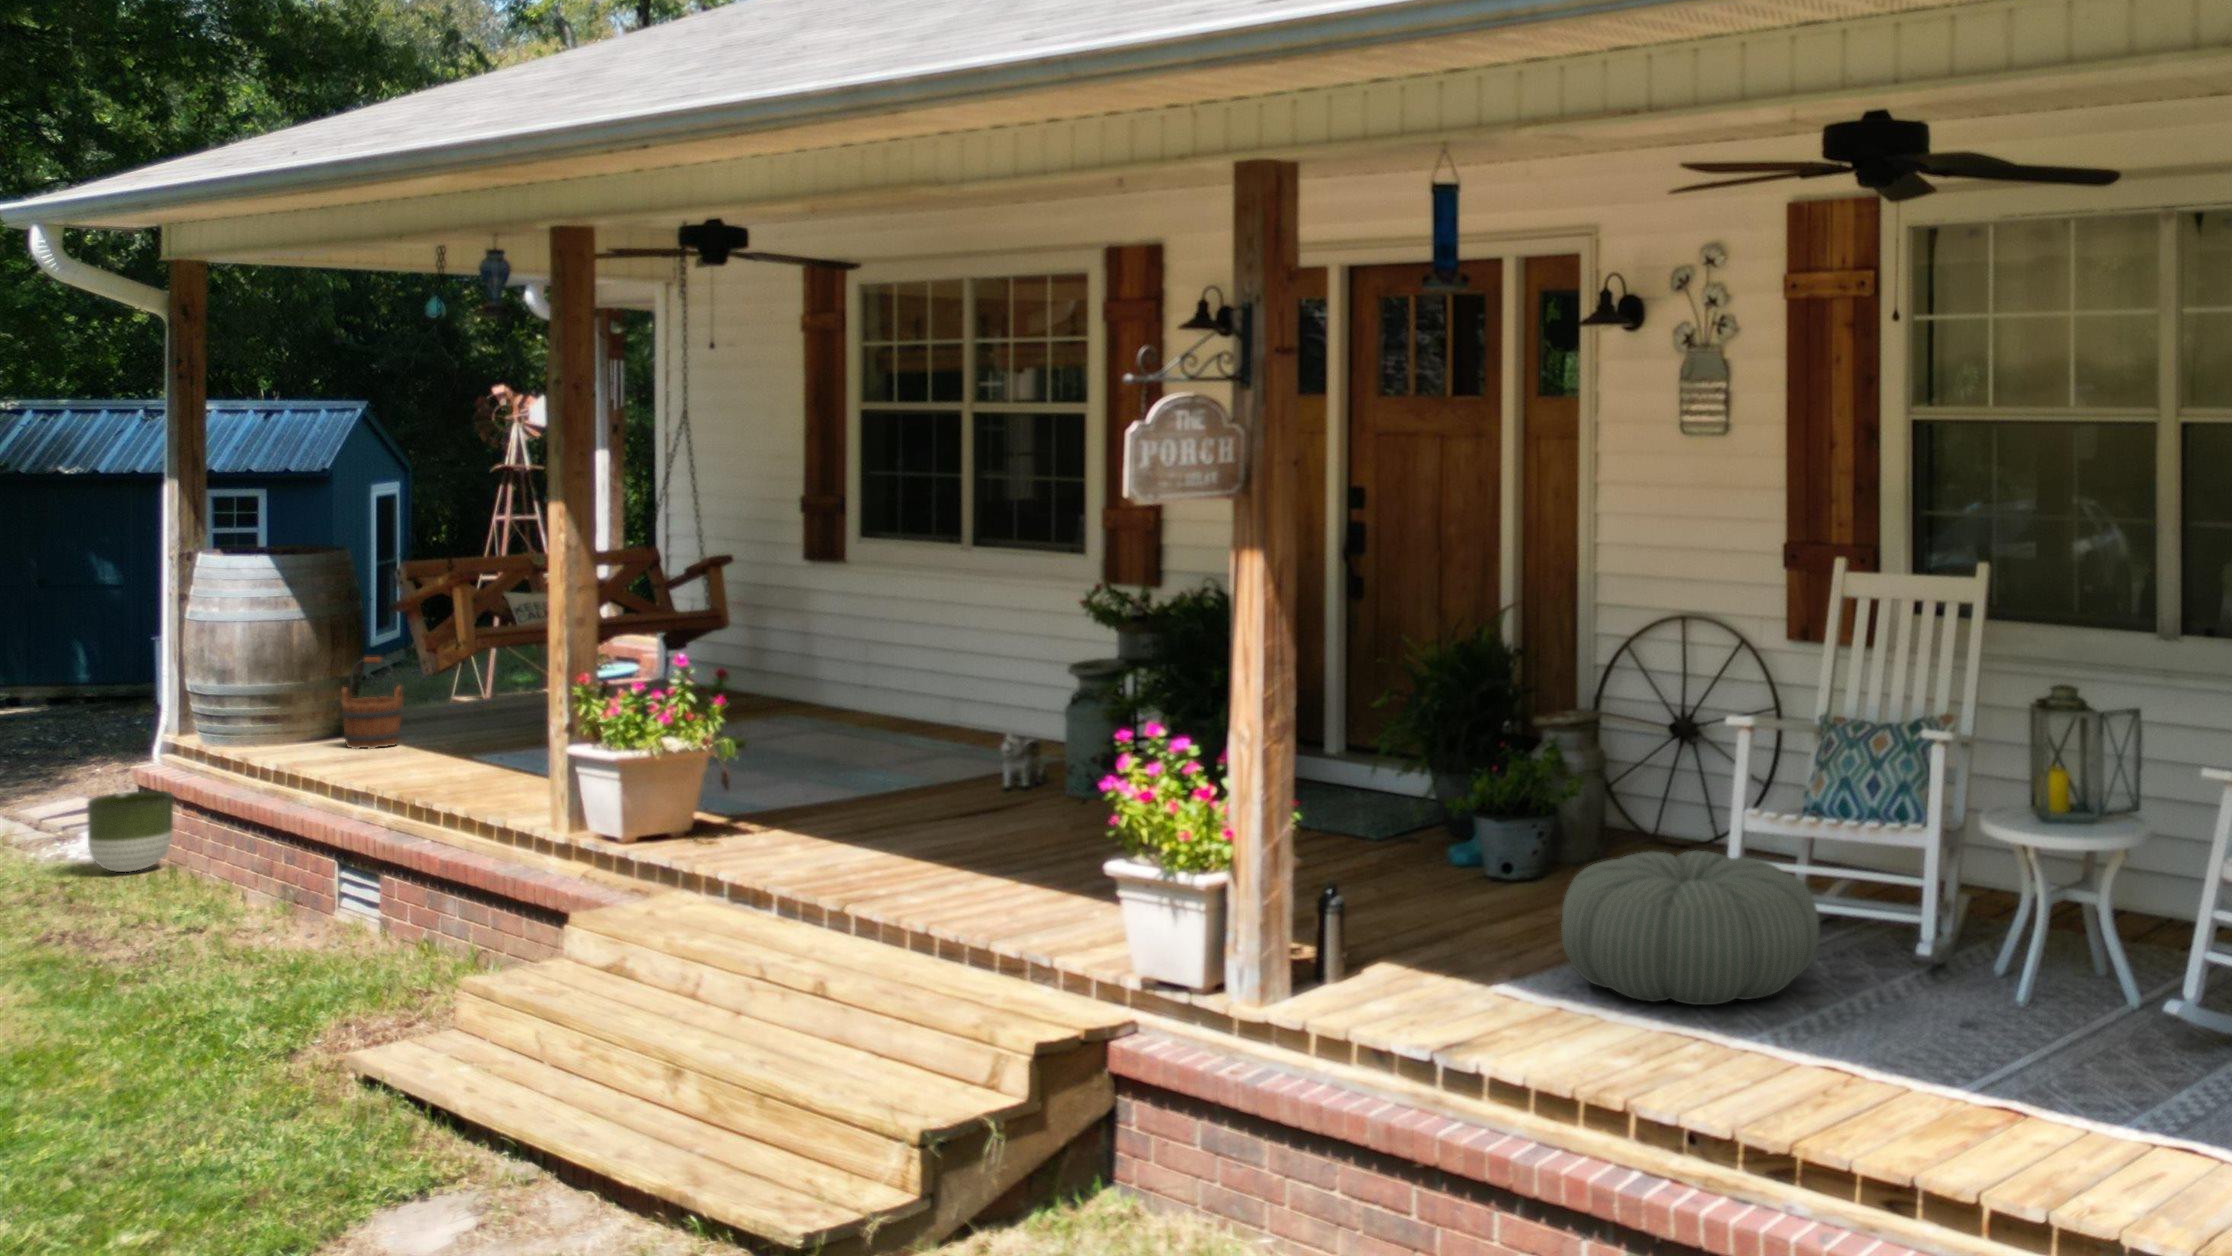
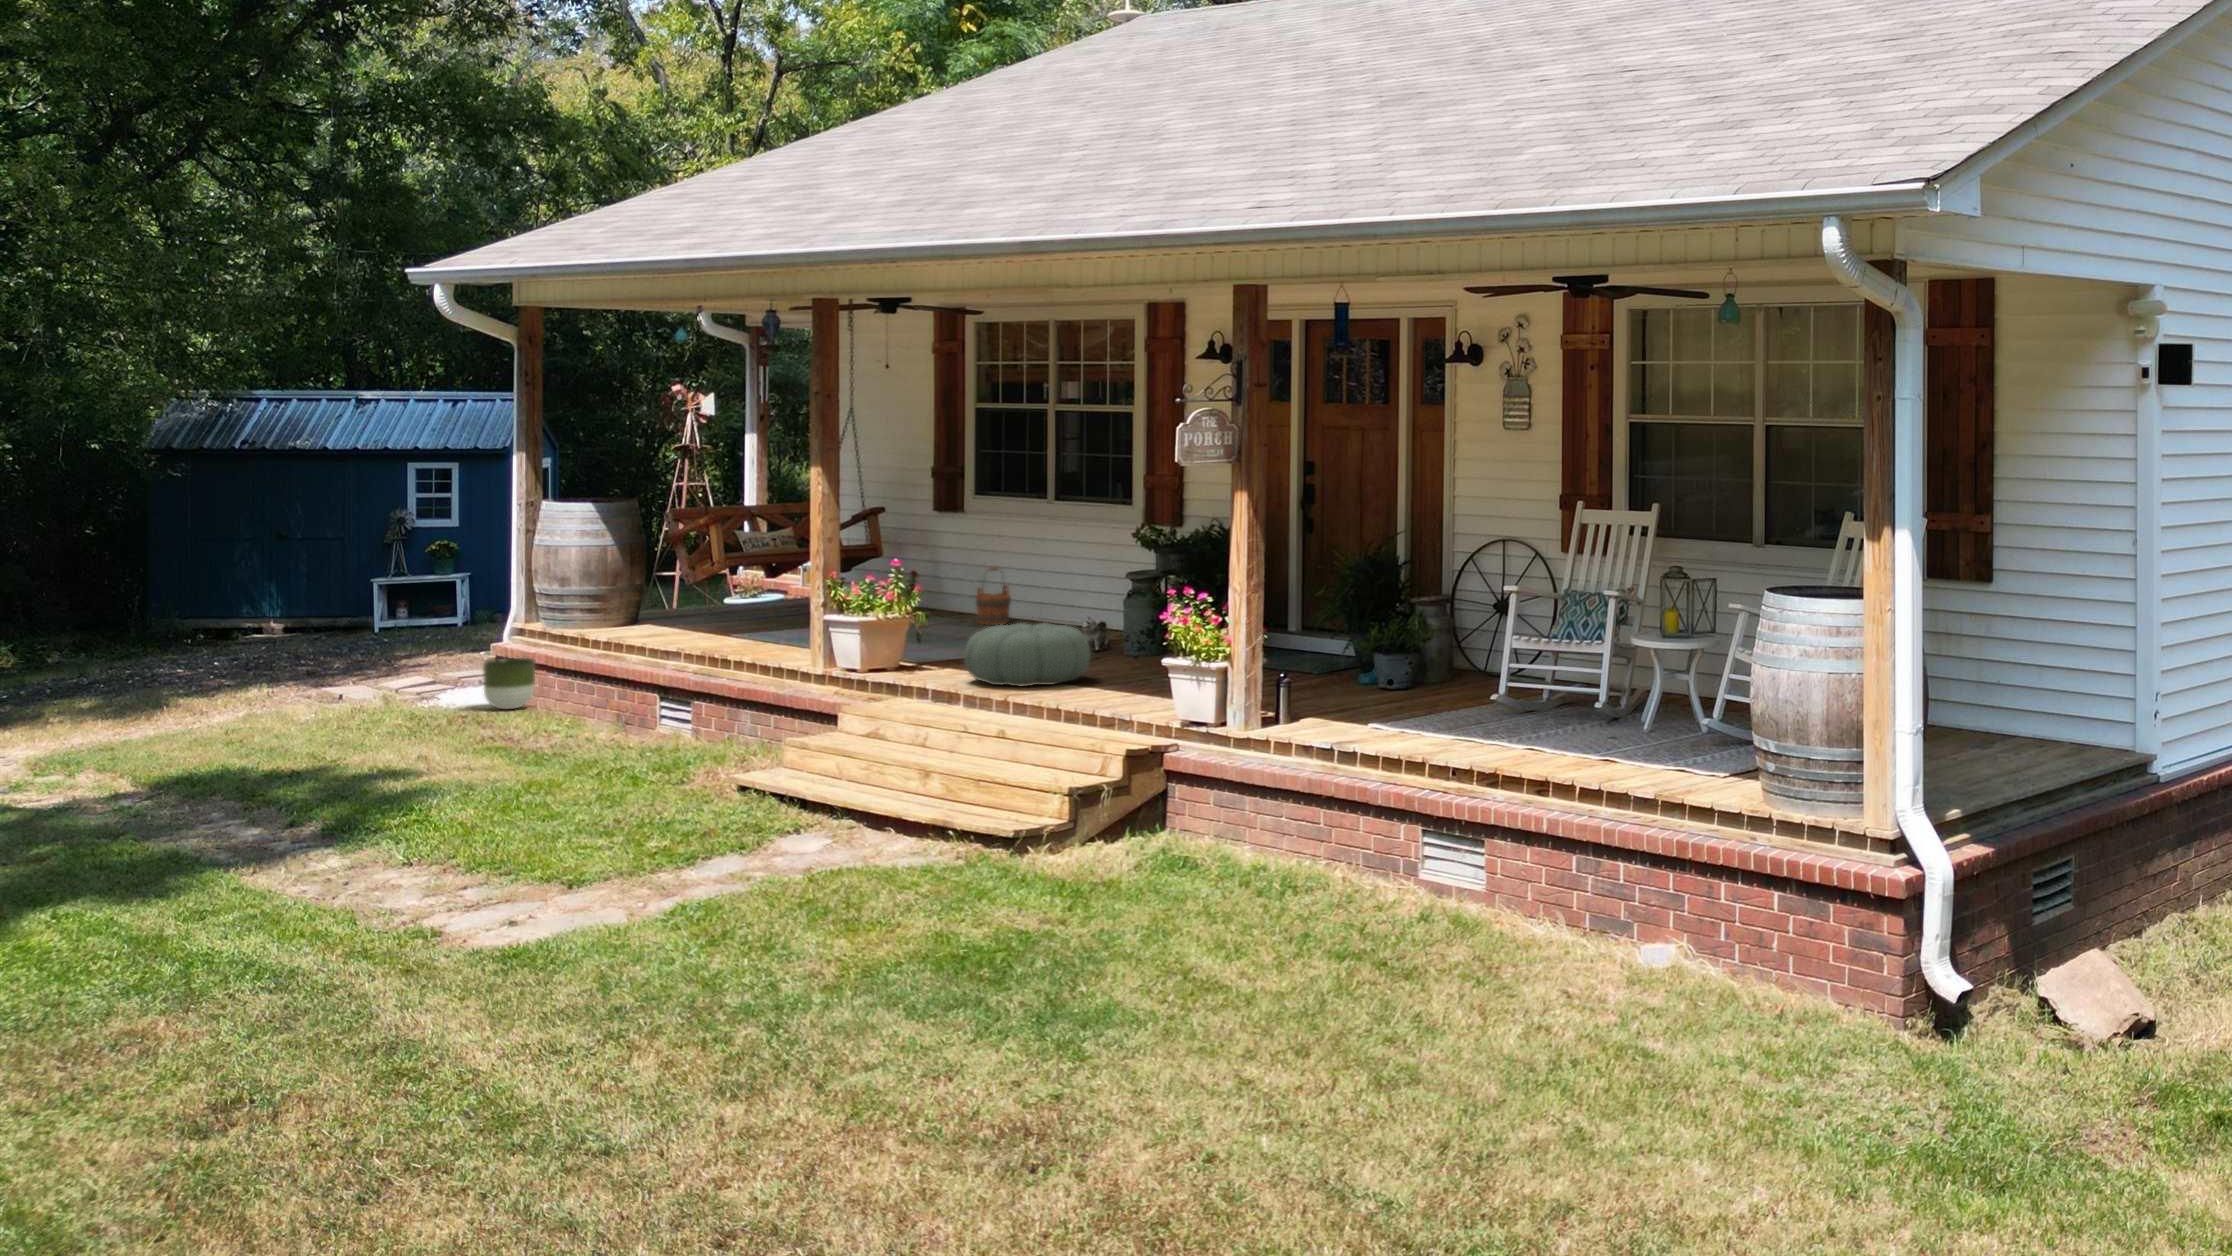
wooden bucket: present [341,657,403,749] -> present [976,567,1011,625]
pouf: present [1561,851,1819,1005] -> present [964,623,1091,686]

